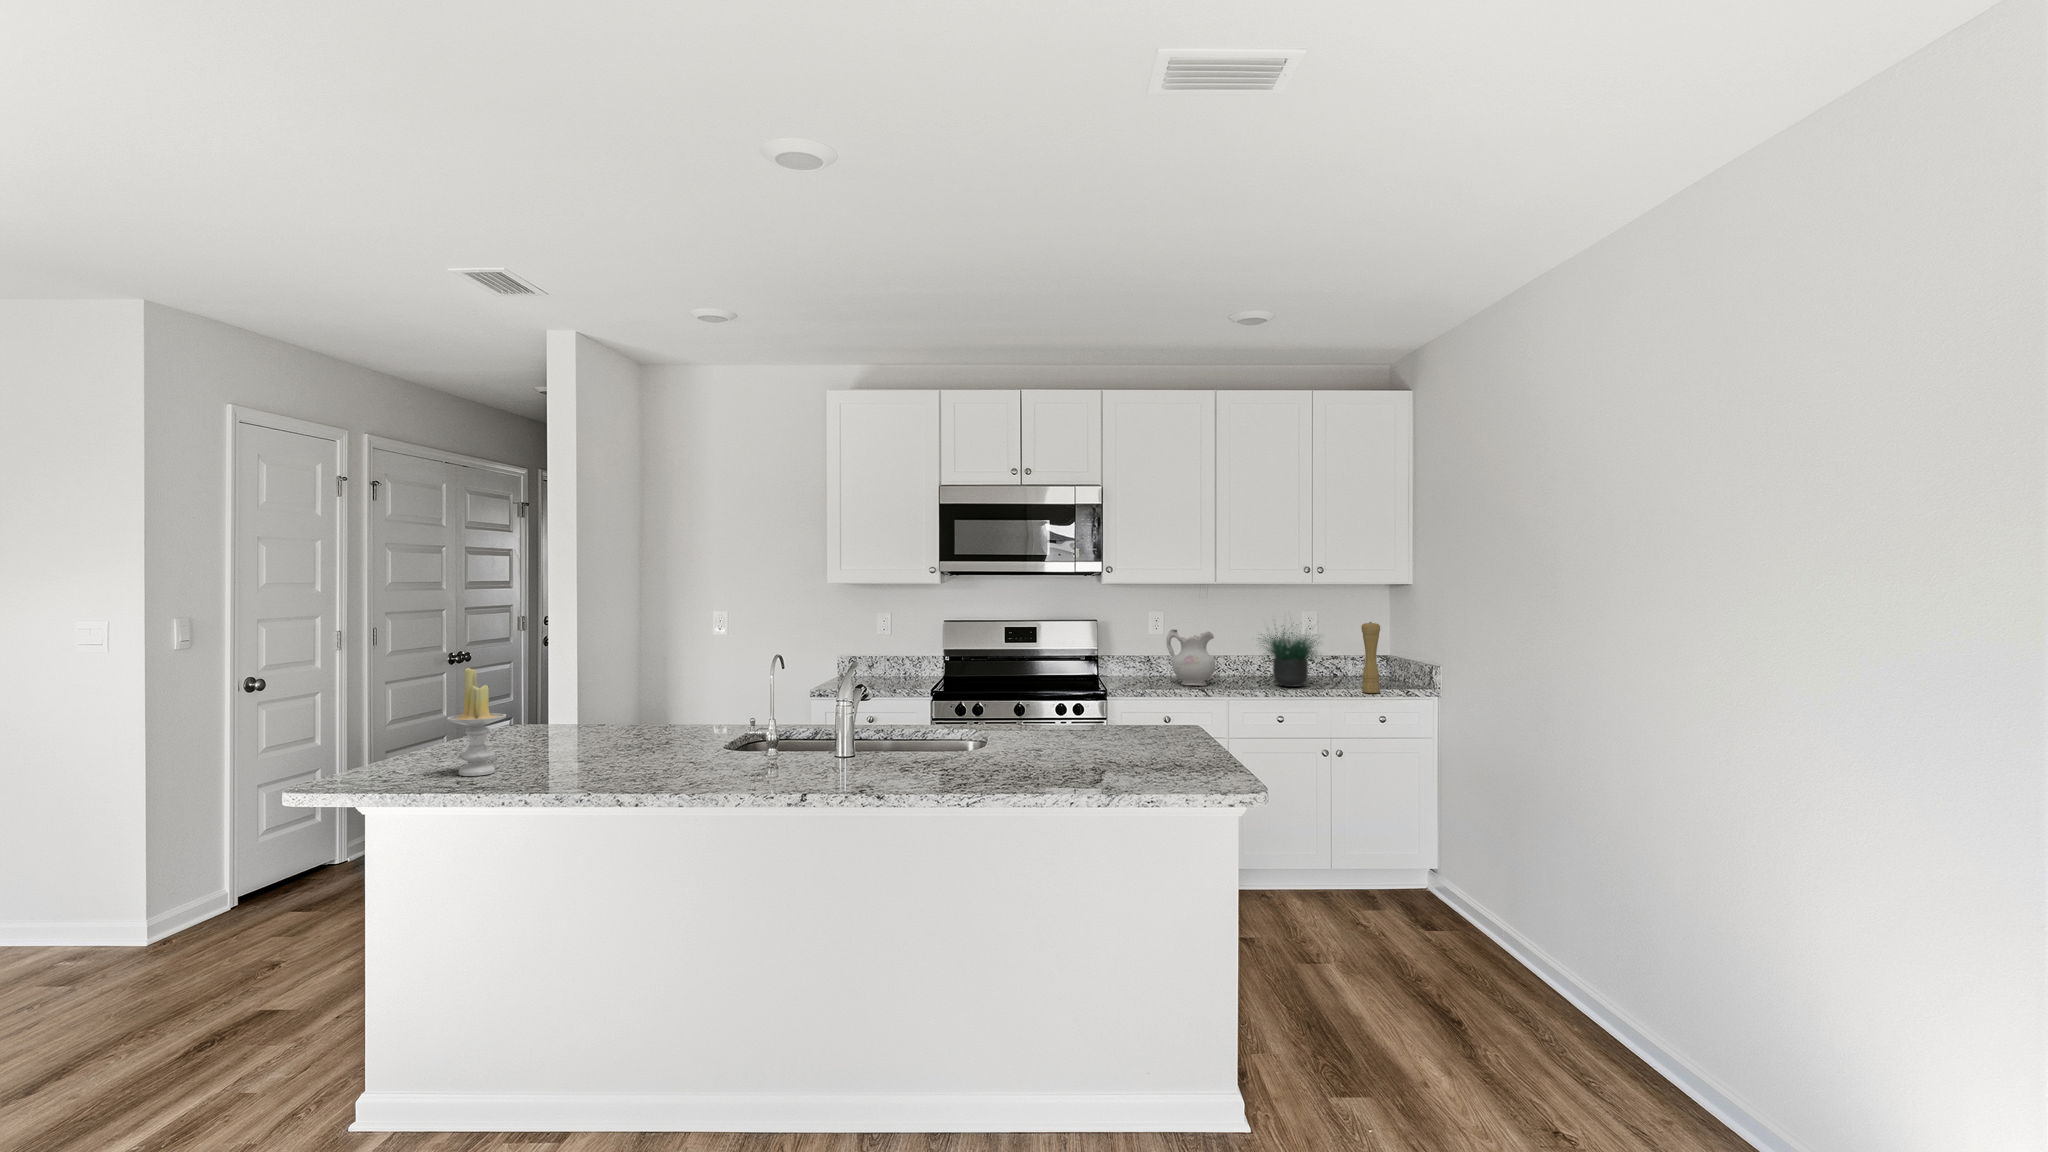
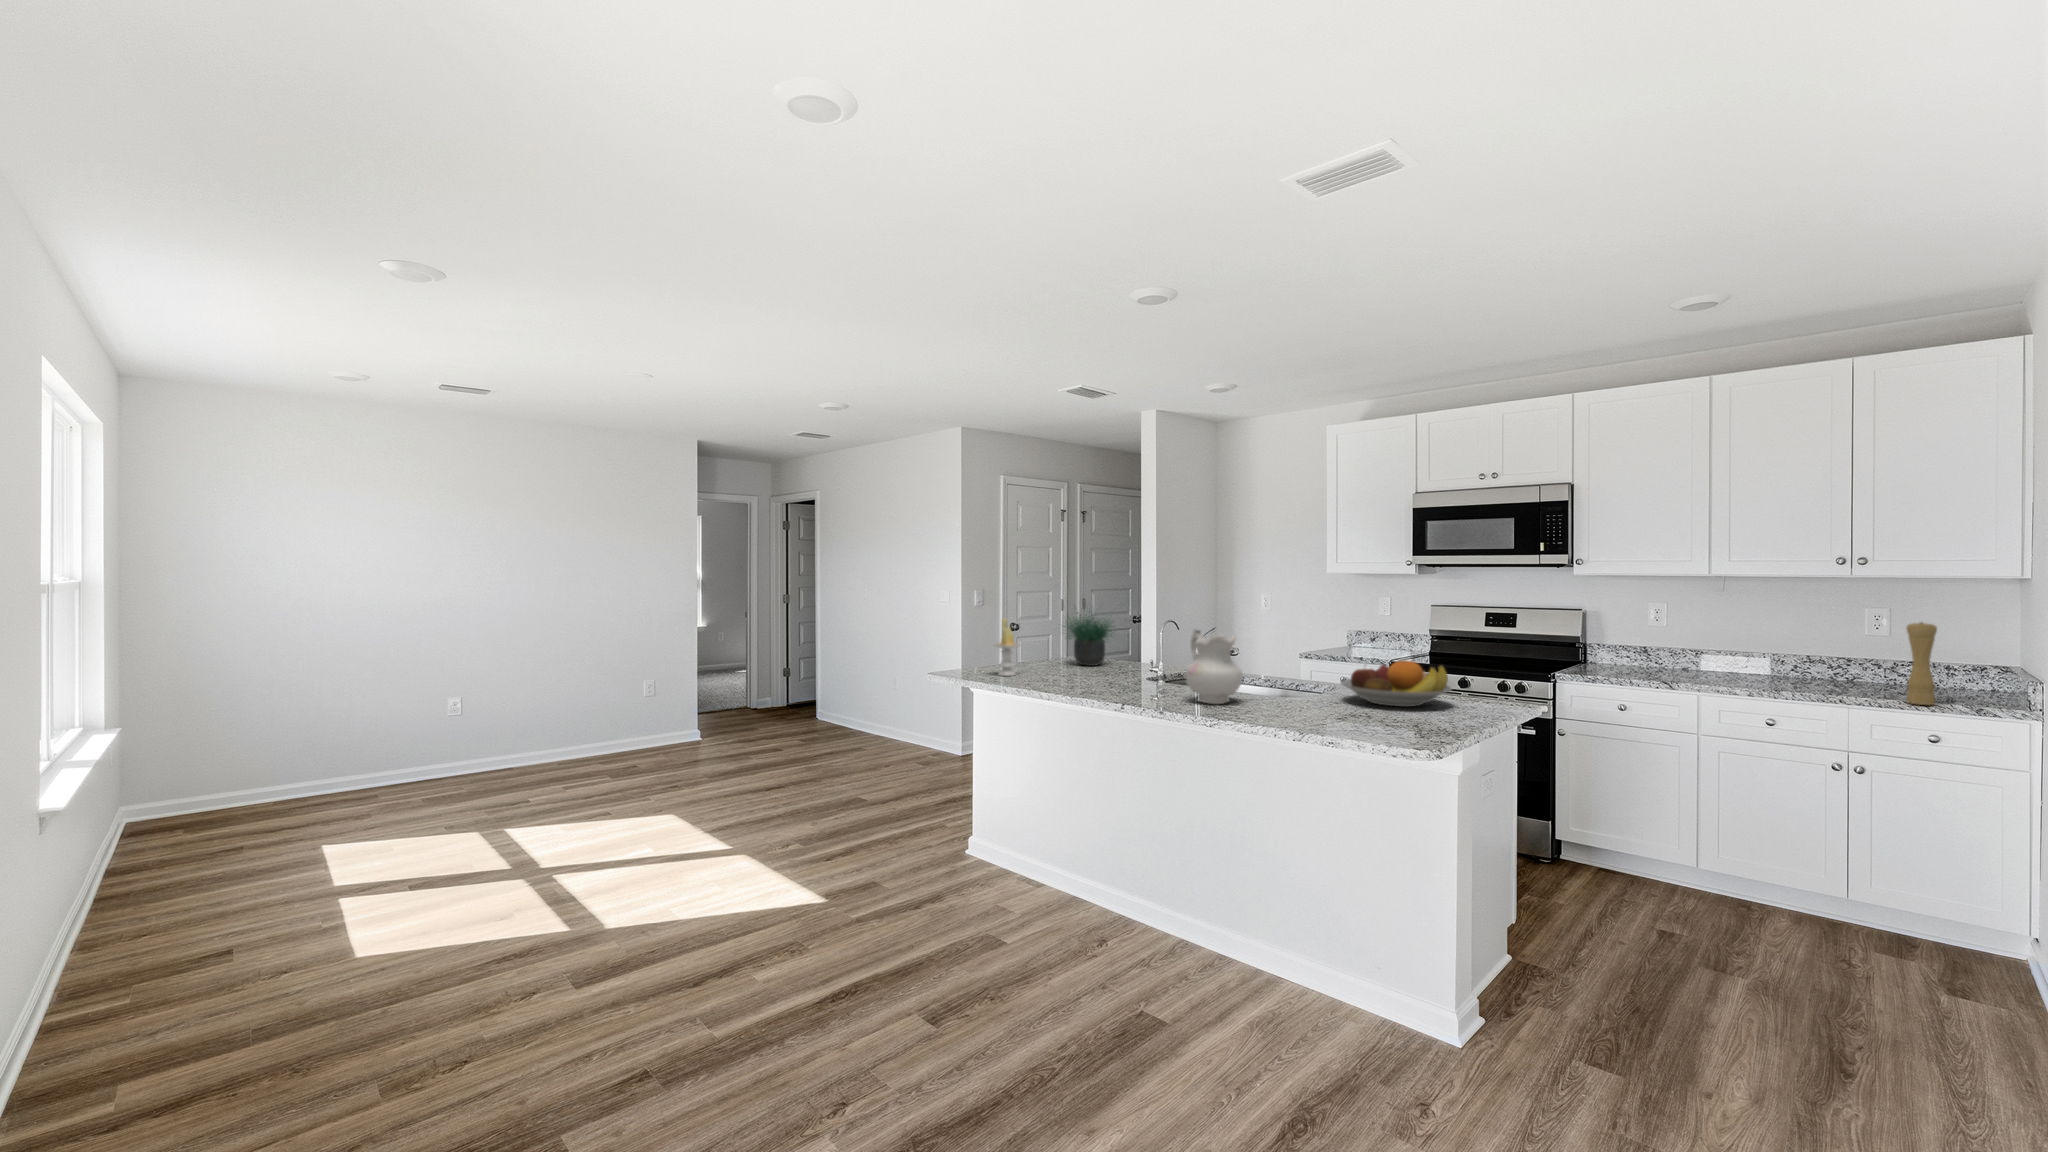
potted plant: present [1258,628,1317,687] -> present [1064,608,1112,666]
ceramic pitcher: present [1166,630,1215,686] -> present [1186,629,1242,704]
fruit bowl: none [1032,688,1158,746] -> present [1341,660,1451,707]

